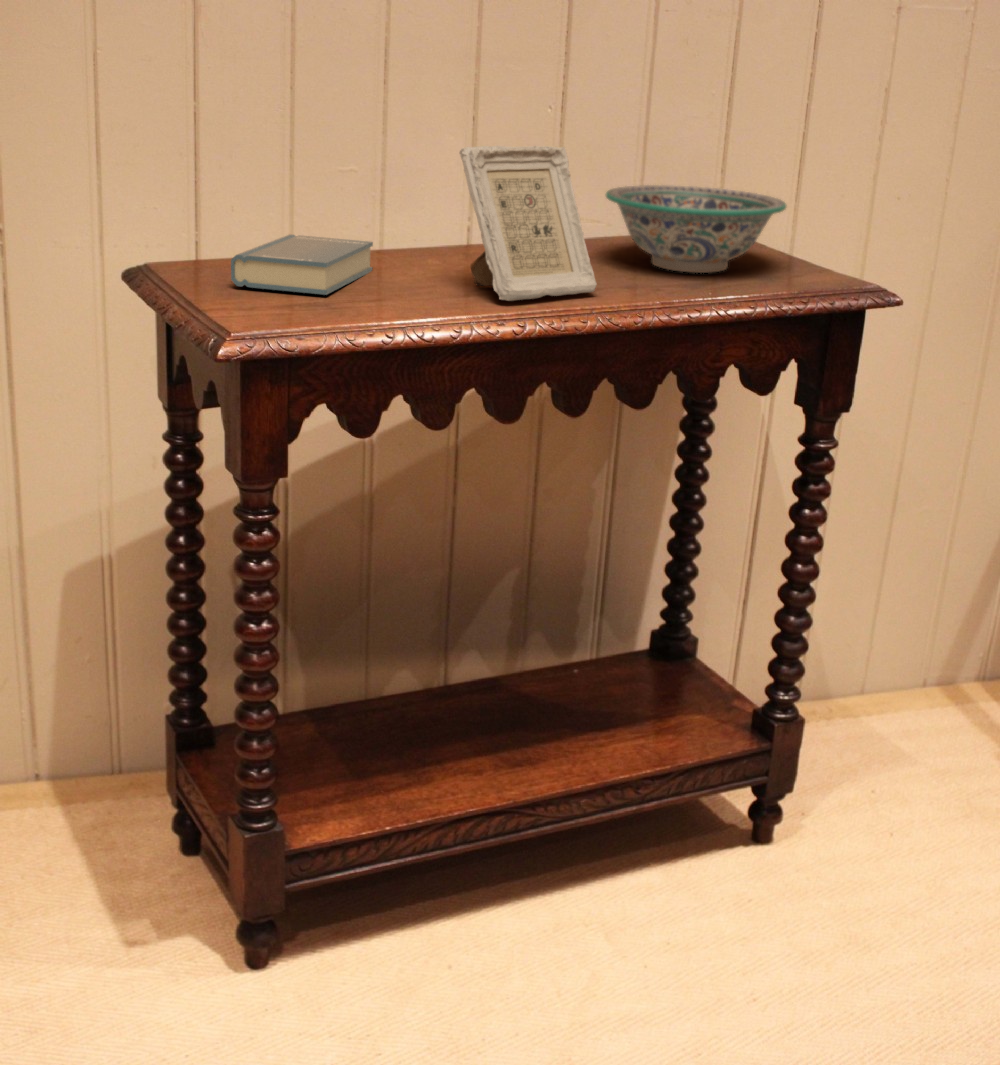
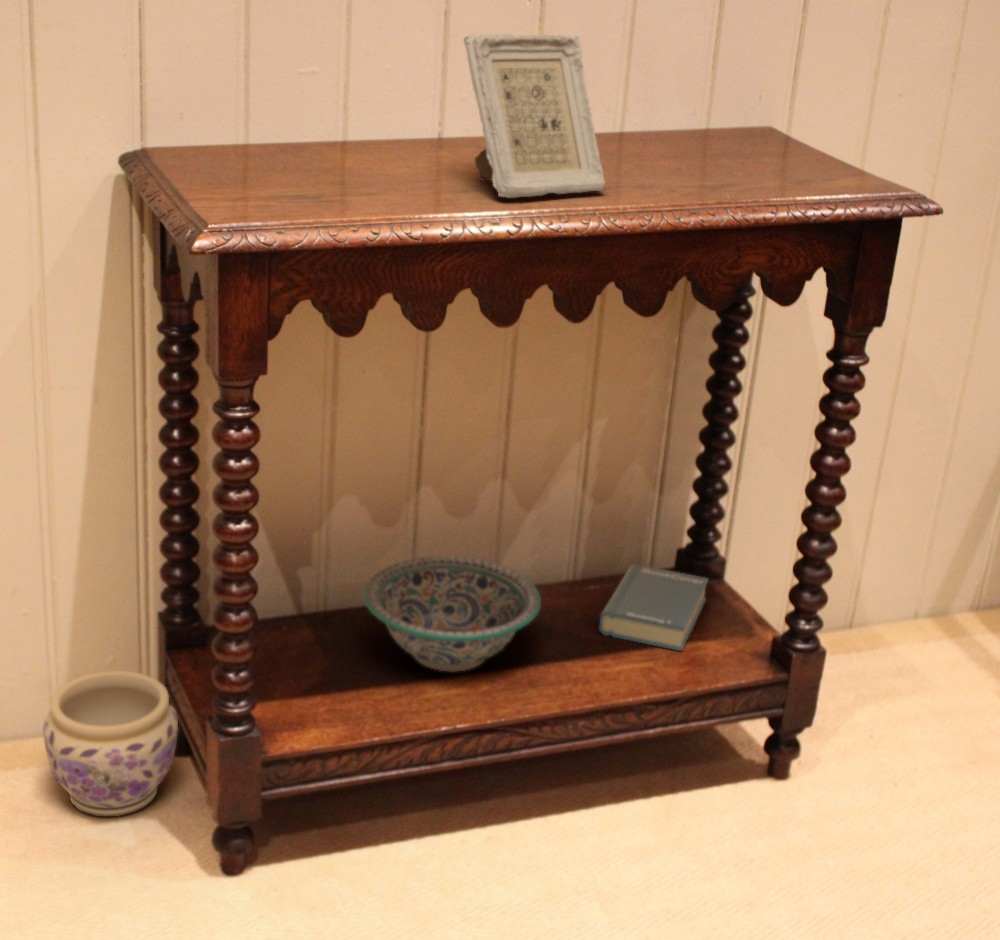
decorative bowl: present [606,185,787,273] -> present [364,556,541,672]
hardback book: present [231,234,373,295] -> present [599,564,708,651]
planter: none [61,774,194,918] -> present [43,671,178,817]

